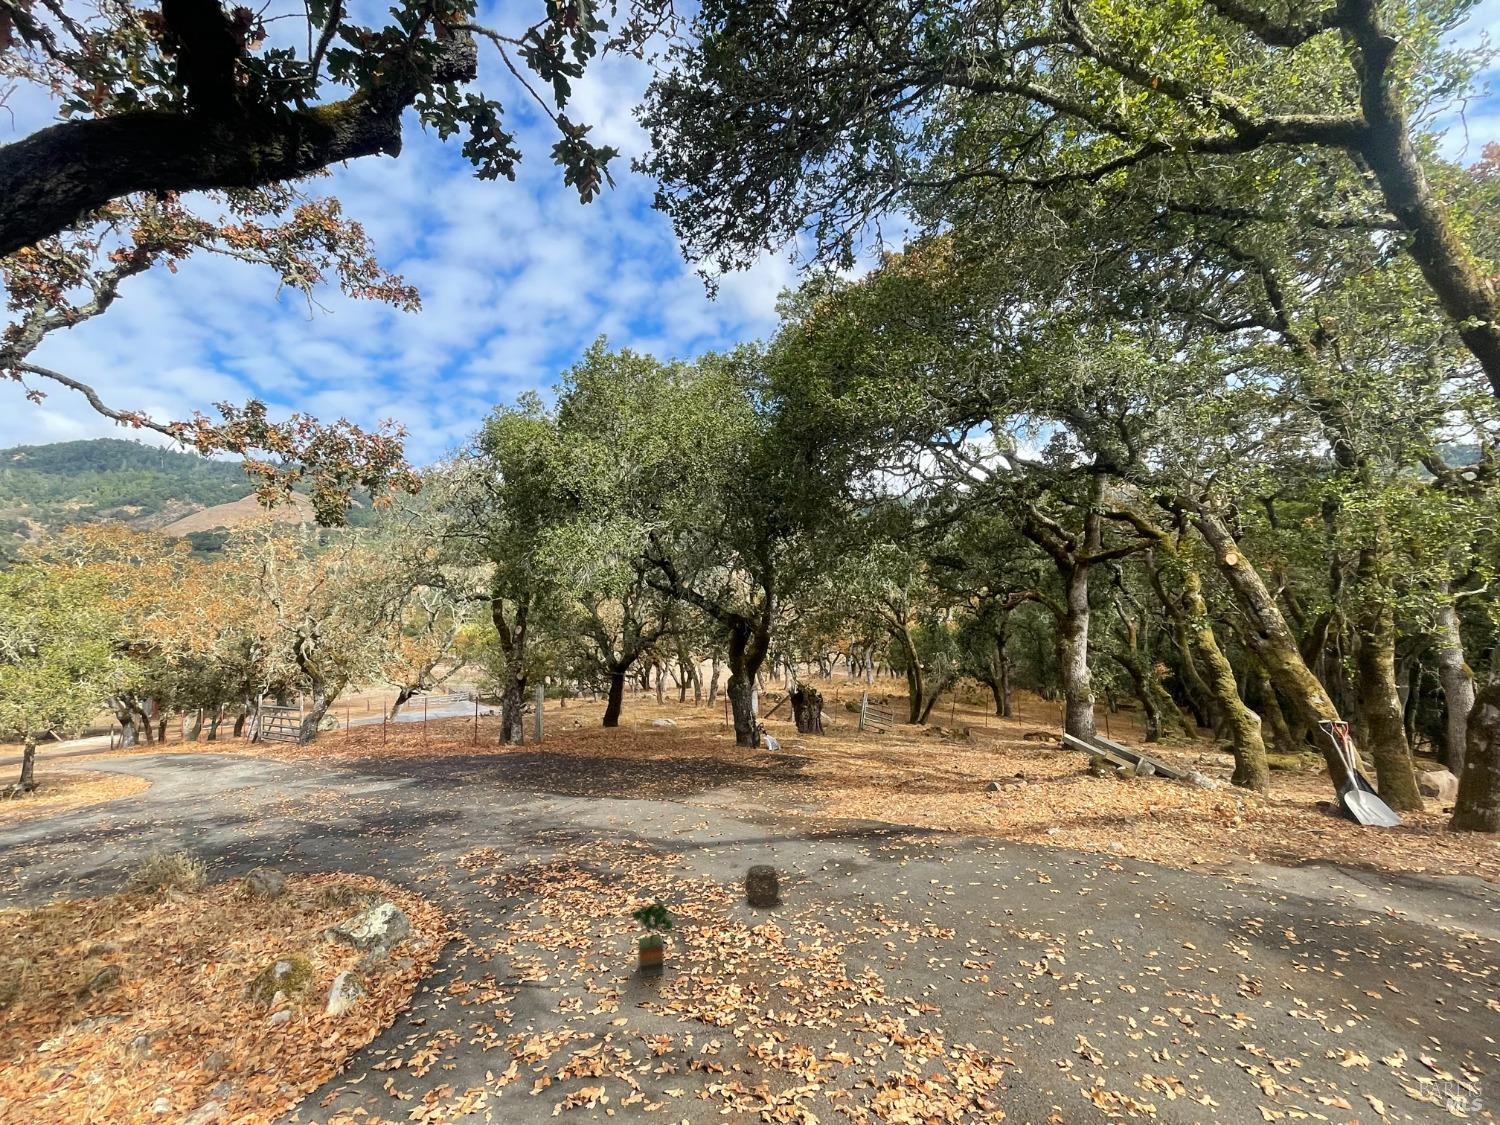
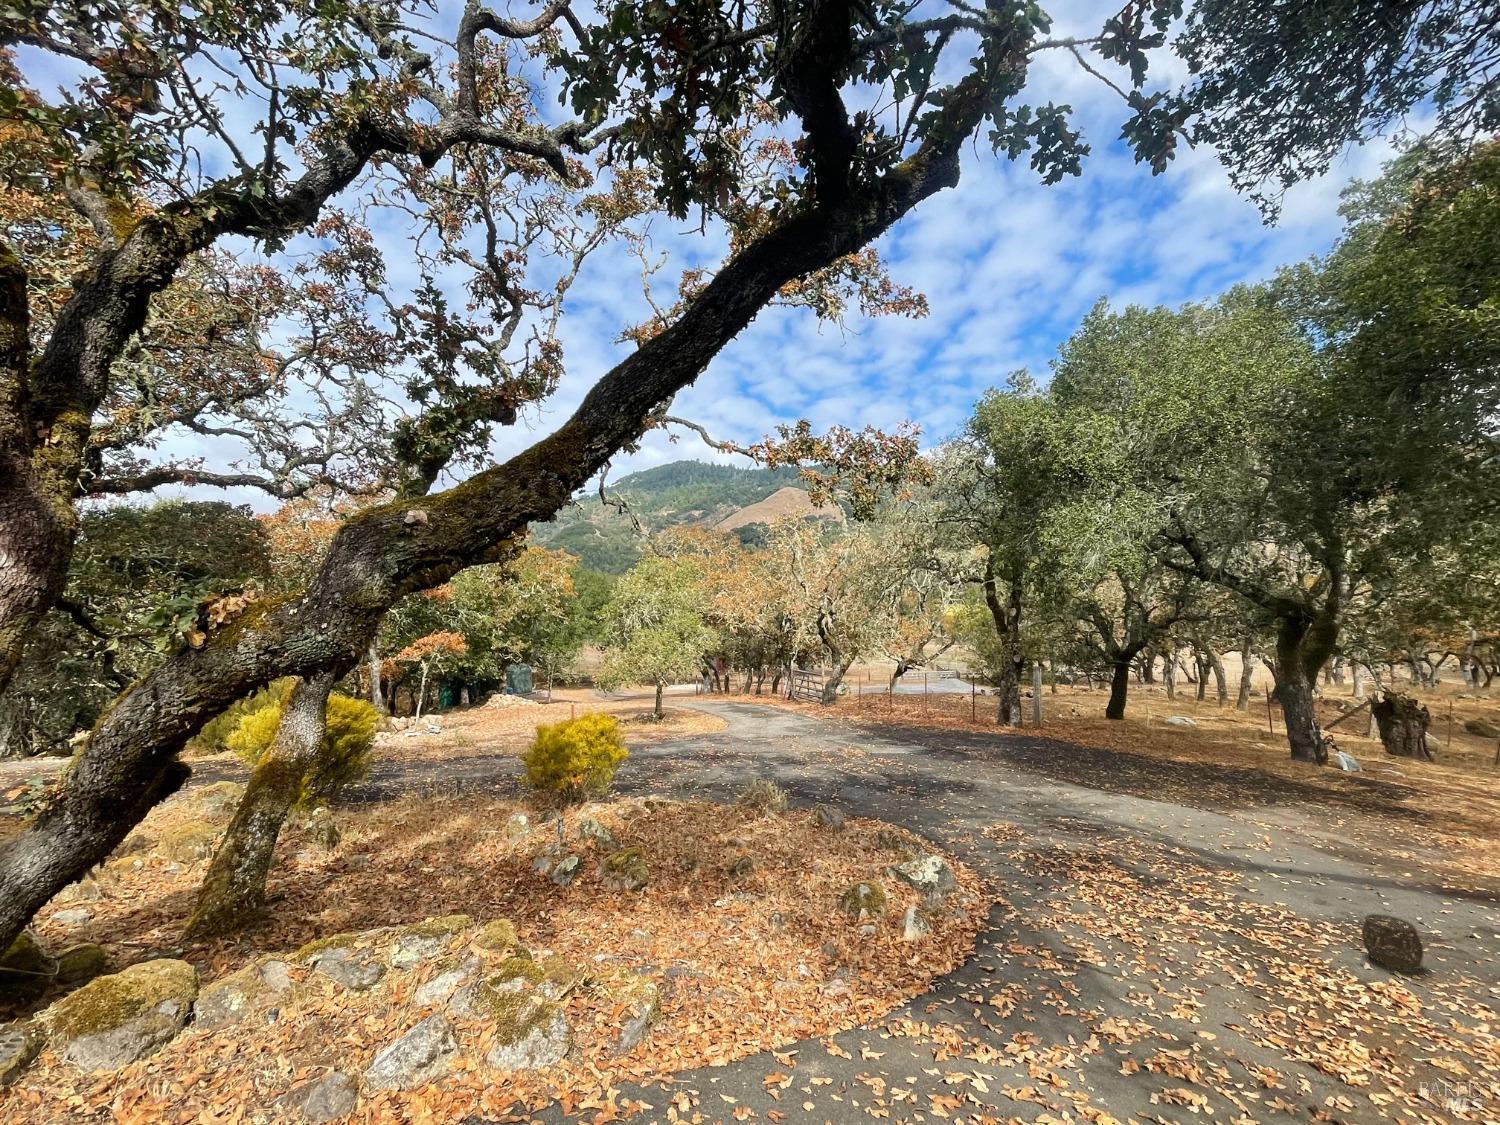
potted tree: present [632,902,673,978] -> none [1200,919,1262,1006]

